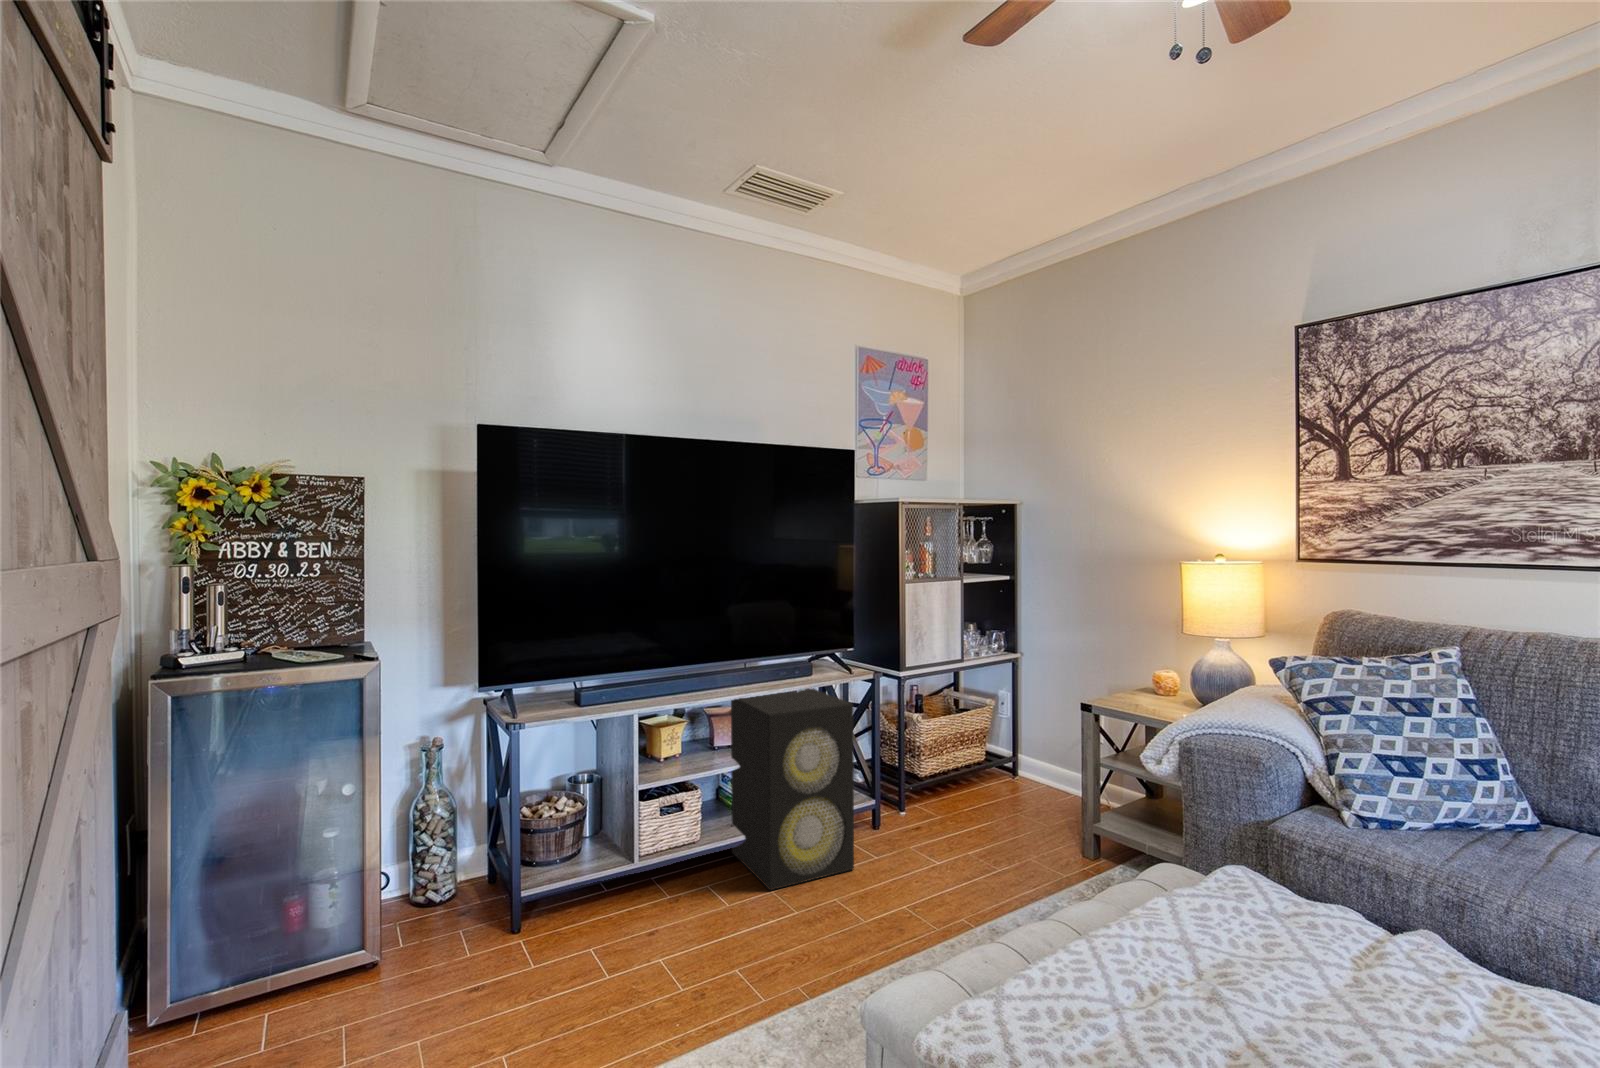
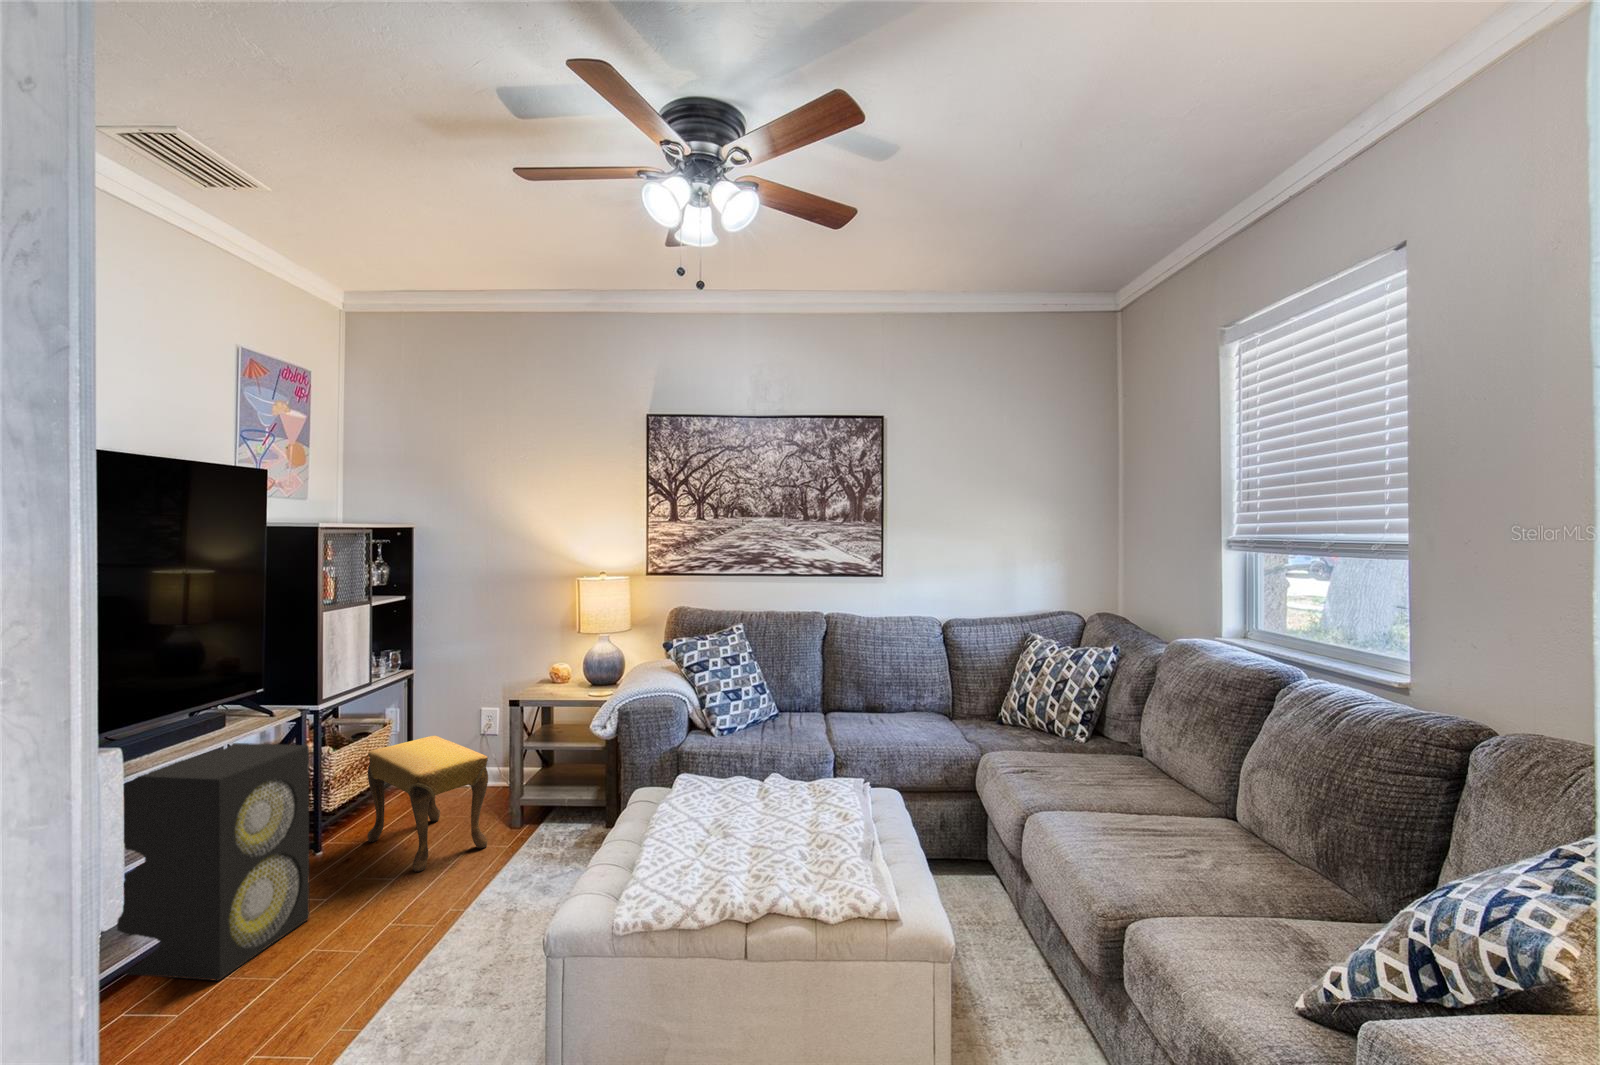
footstool: none [942,726,1039,868] -> present [368,736,488,872]

